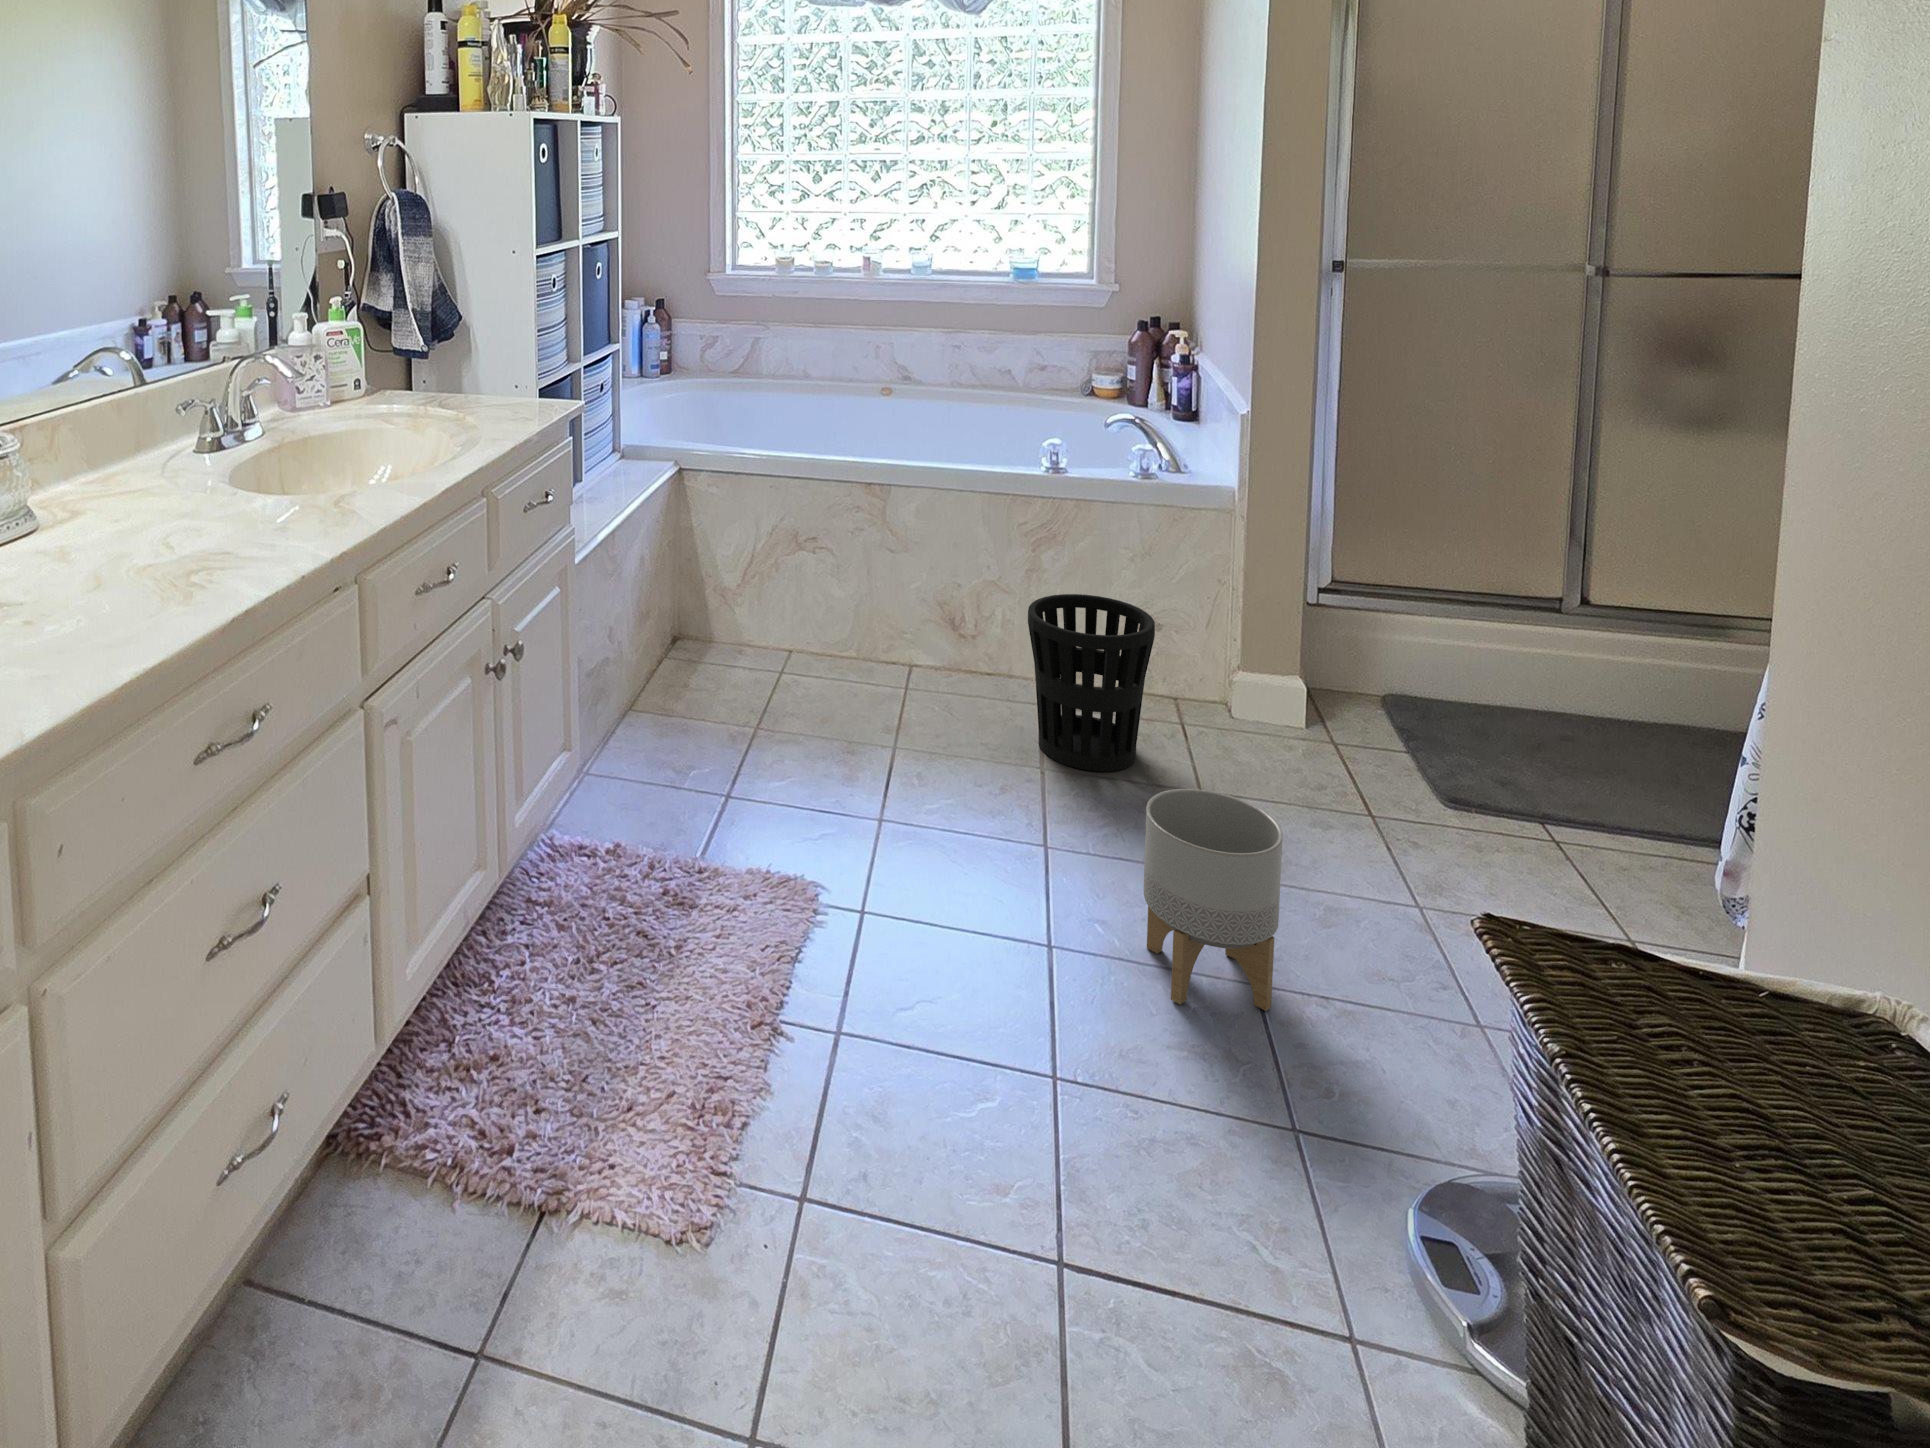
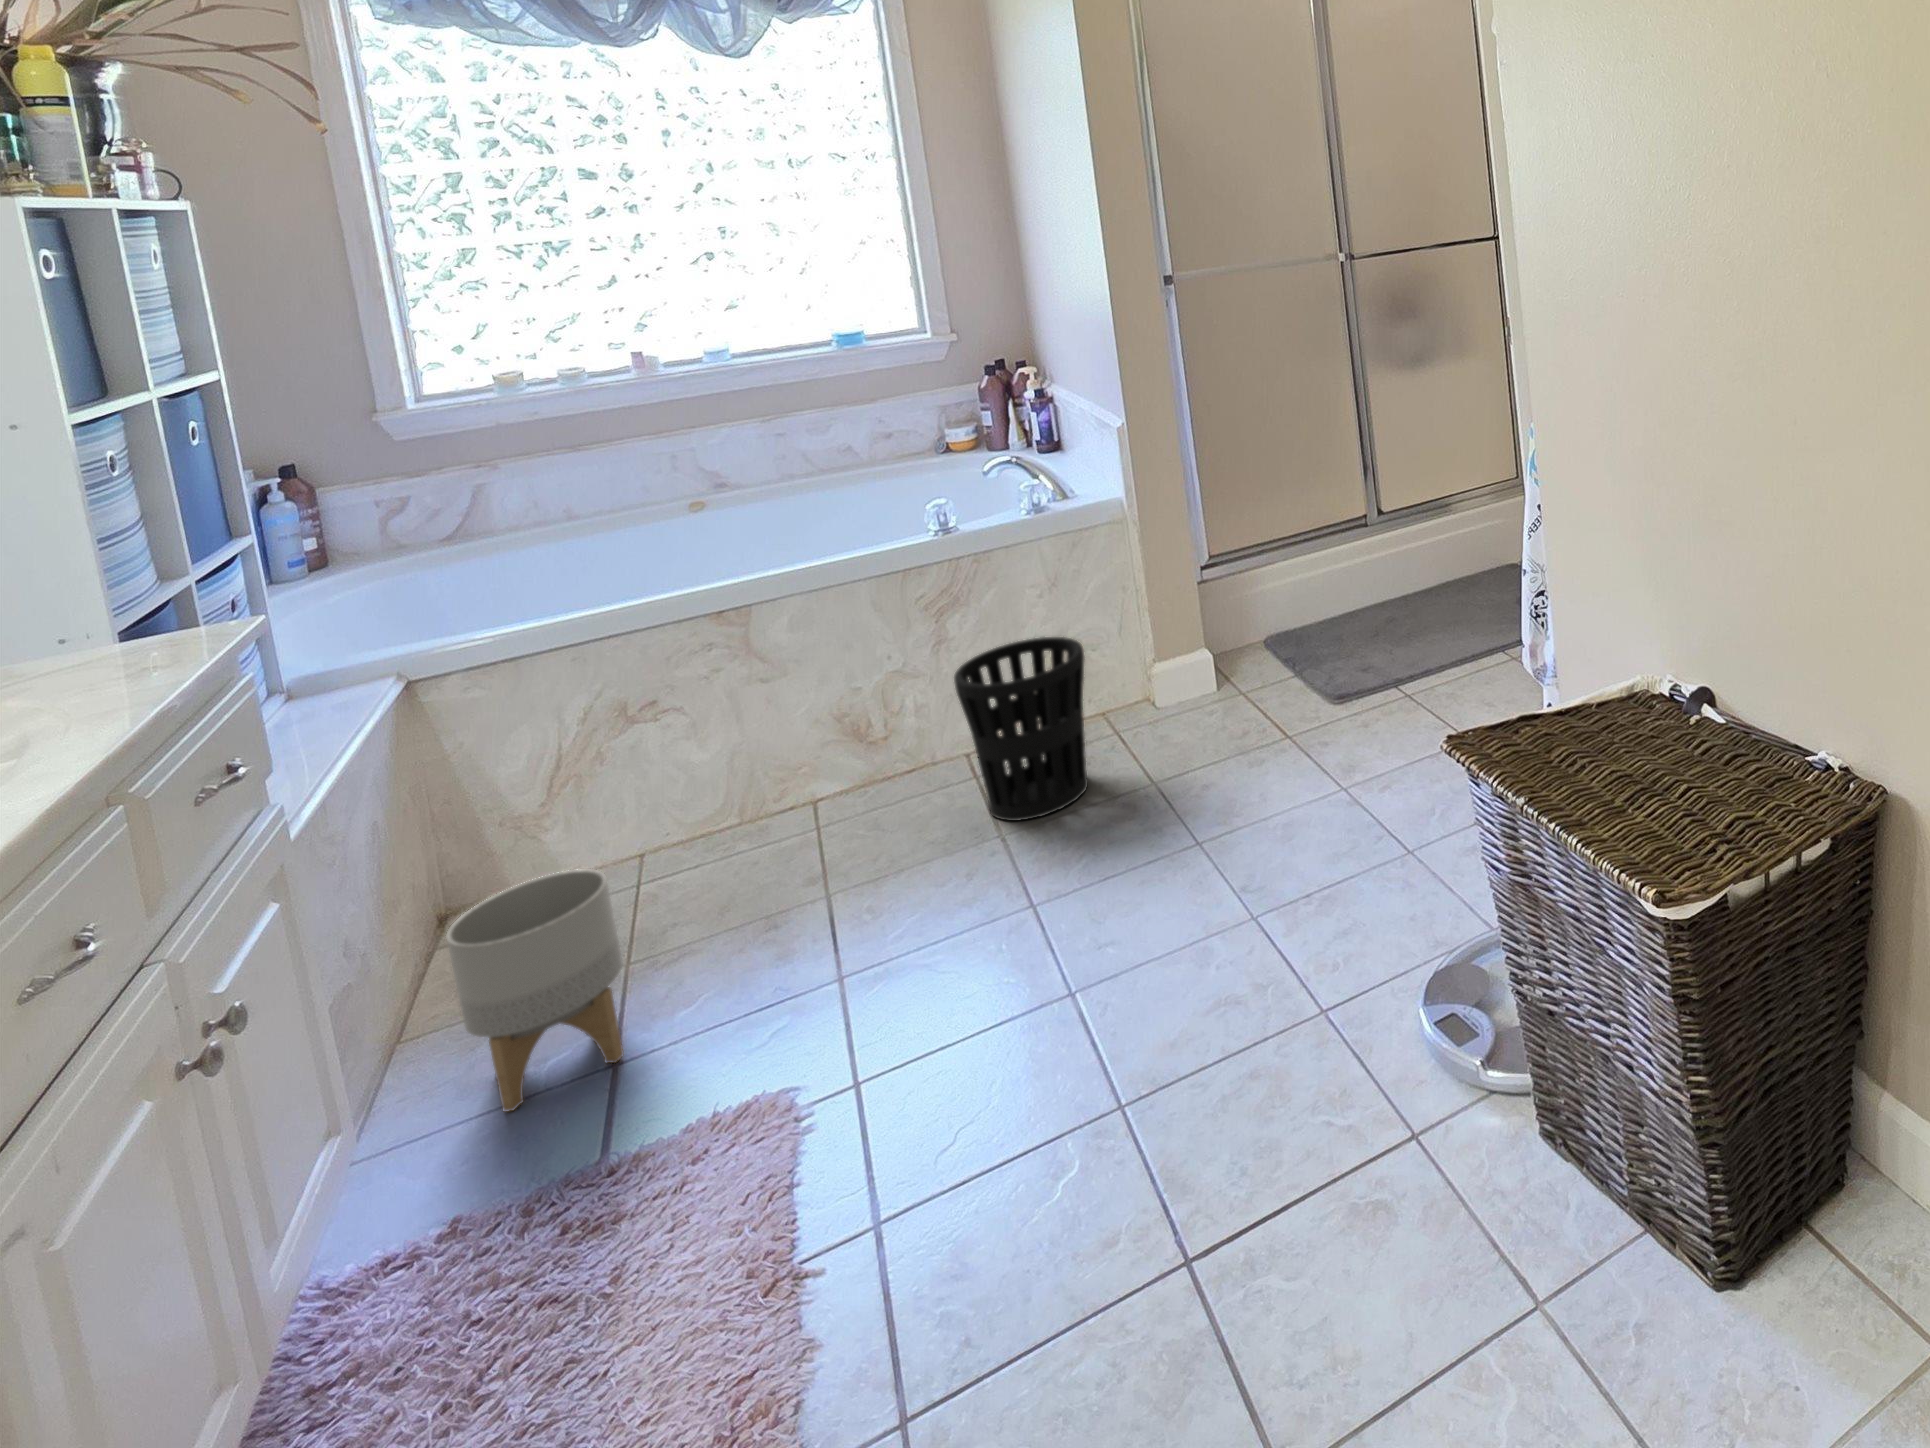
planter: present [1143,789,1283,1011] -> present [446,869,624,1112]

